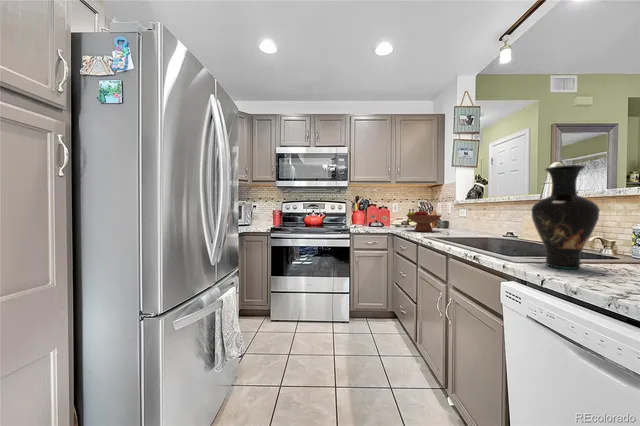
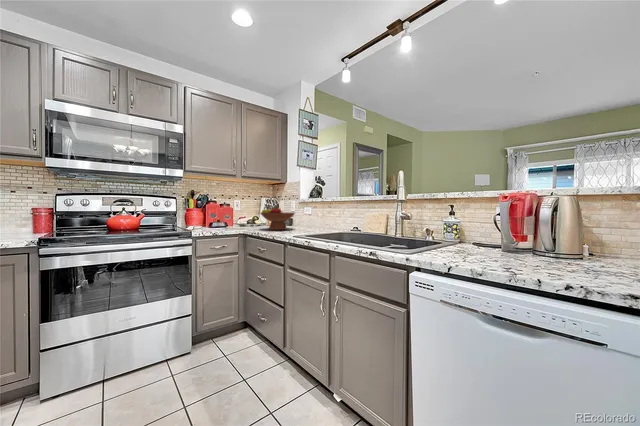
vase: present [531,165,599,269] -> none [447,164,504,263]

